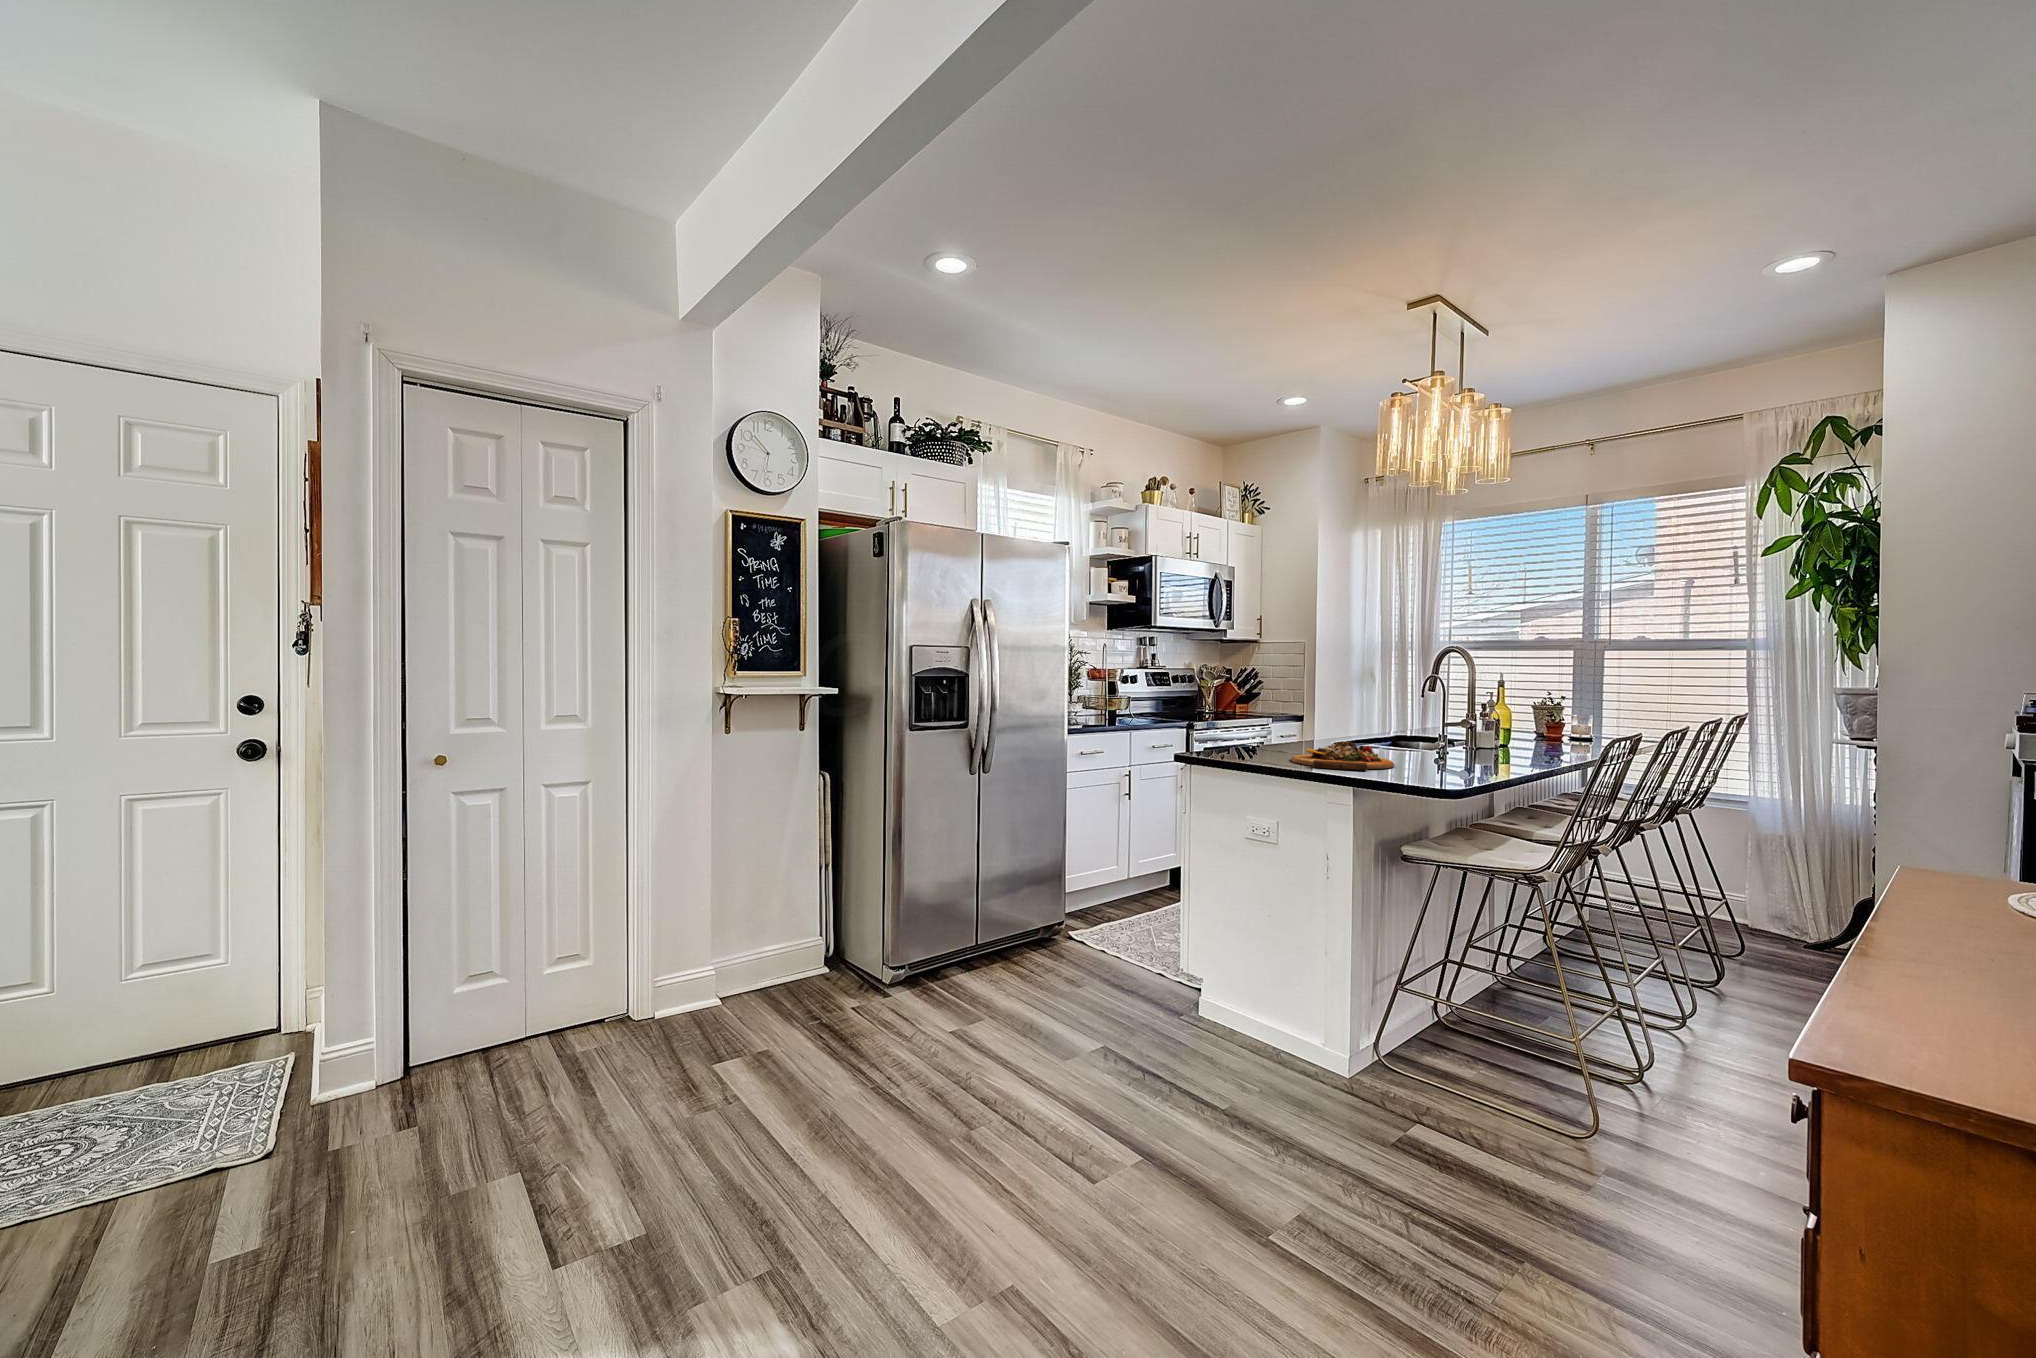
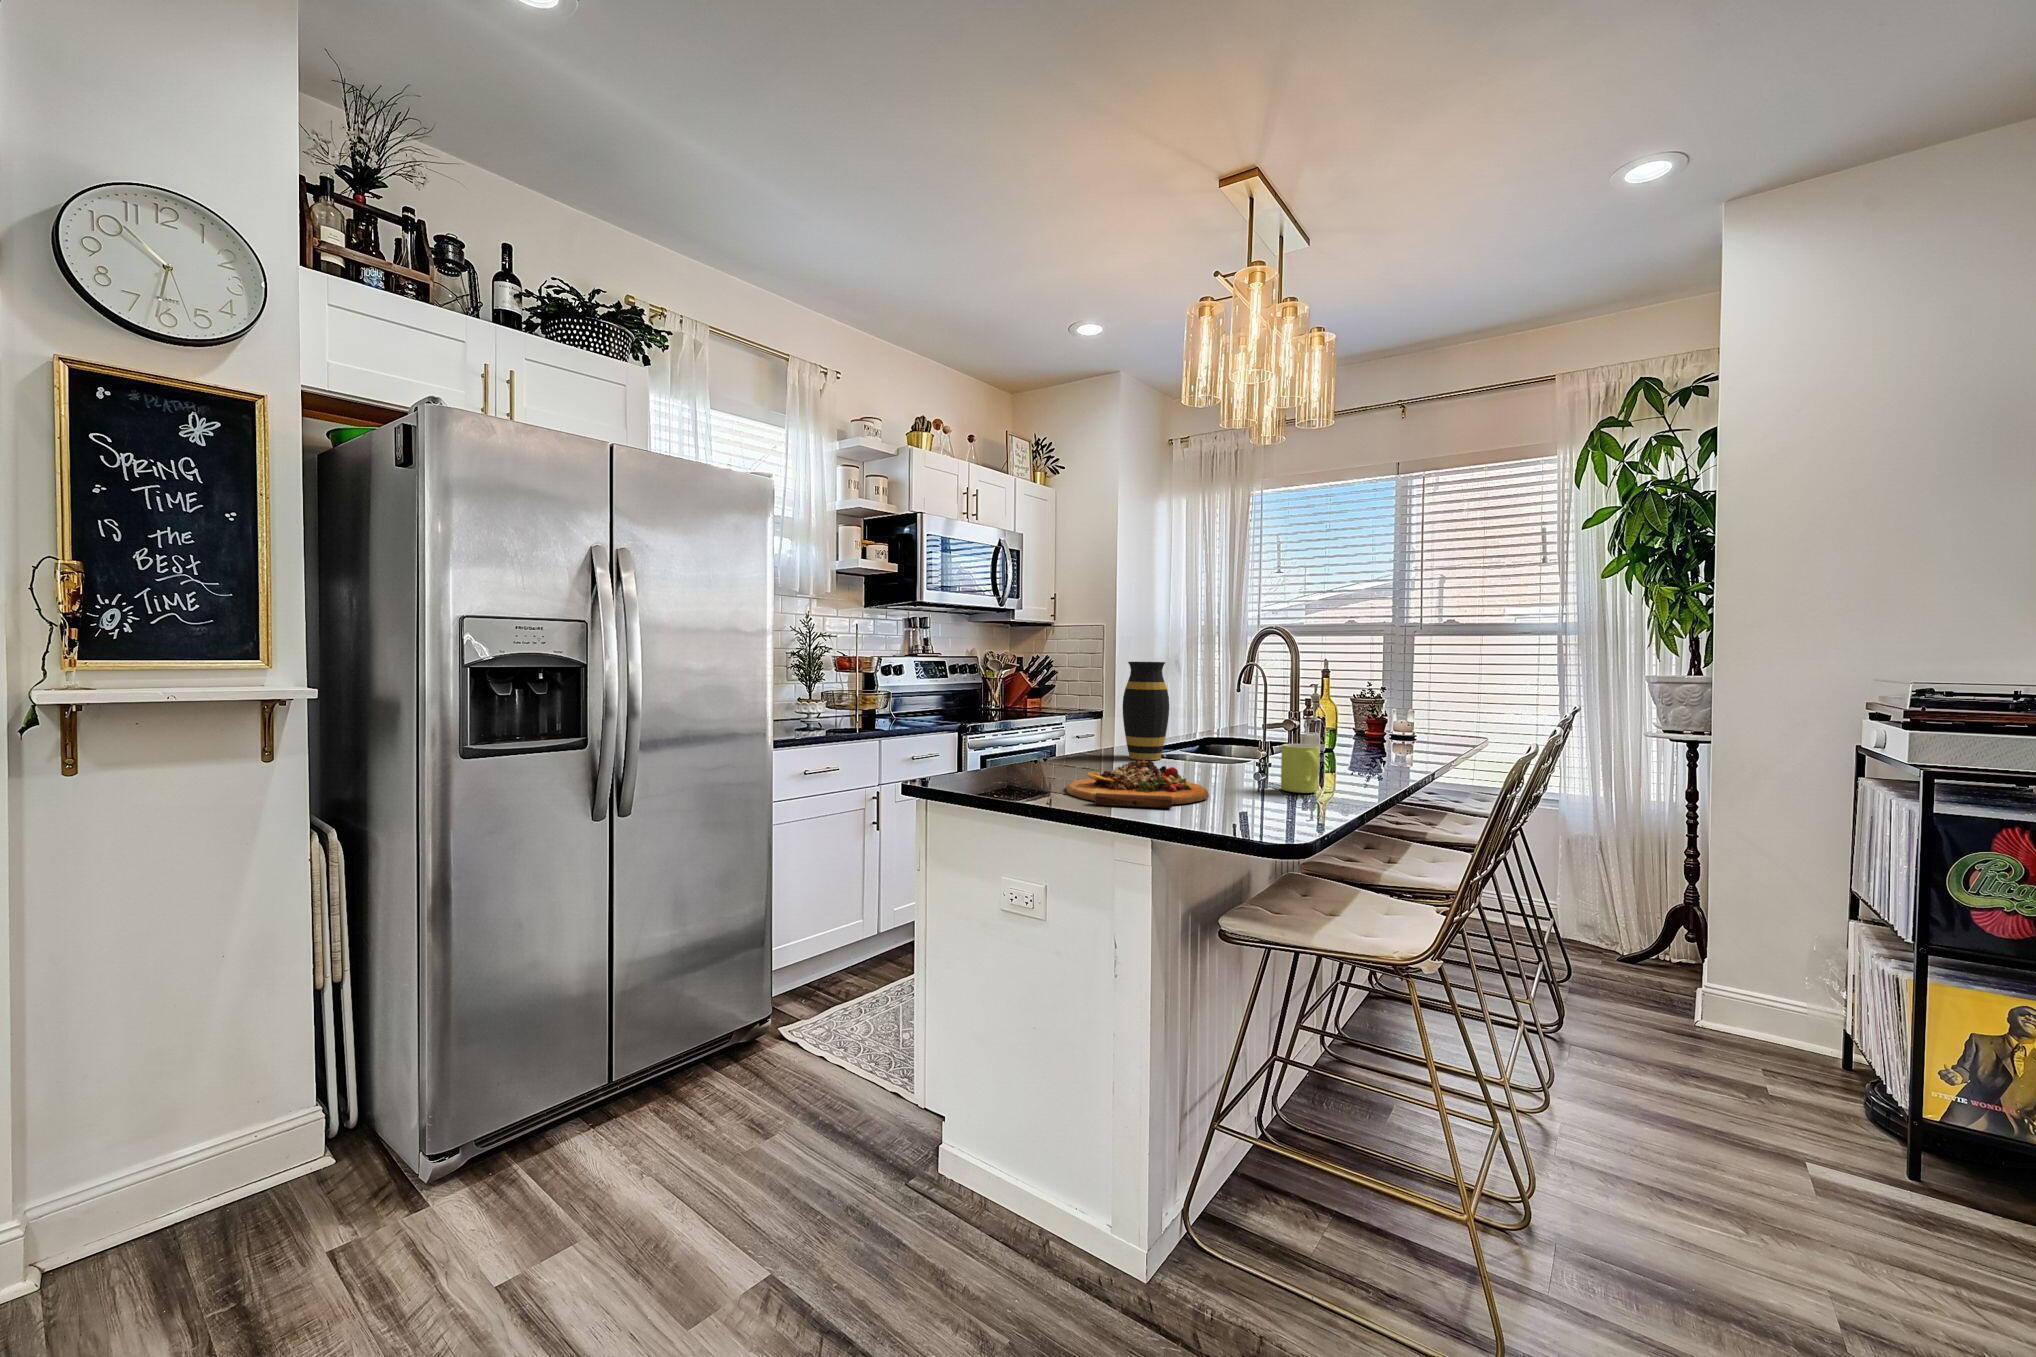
vase: none [1329,674,1367,747] -> present [1123,662,1169,760]
mug: none [1451,733,1479,767] -> present [1281,744,1319,793]

